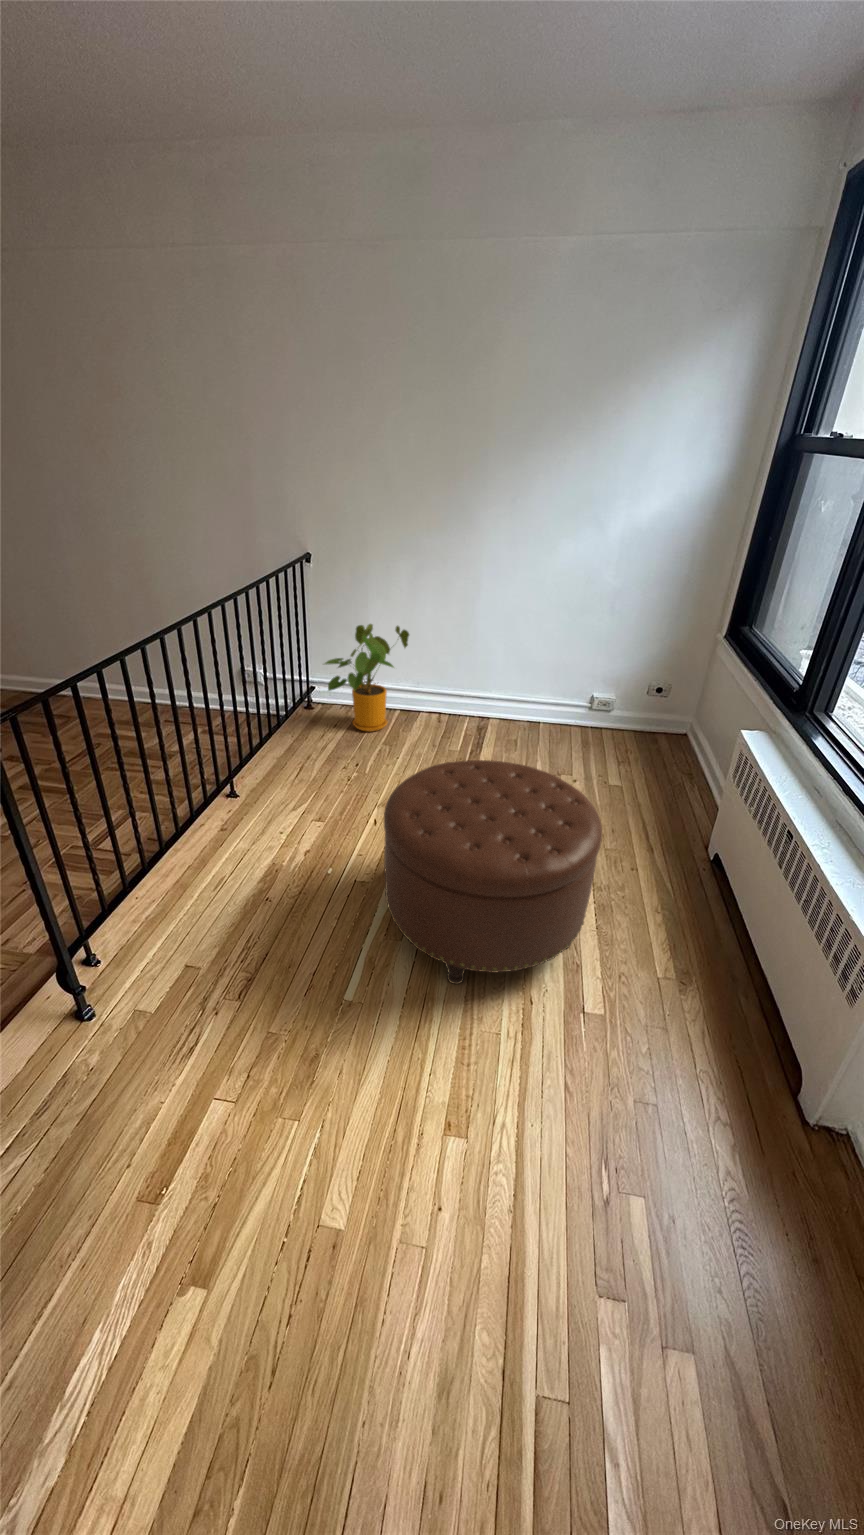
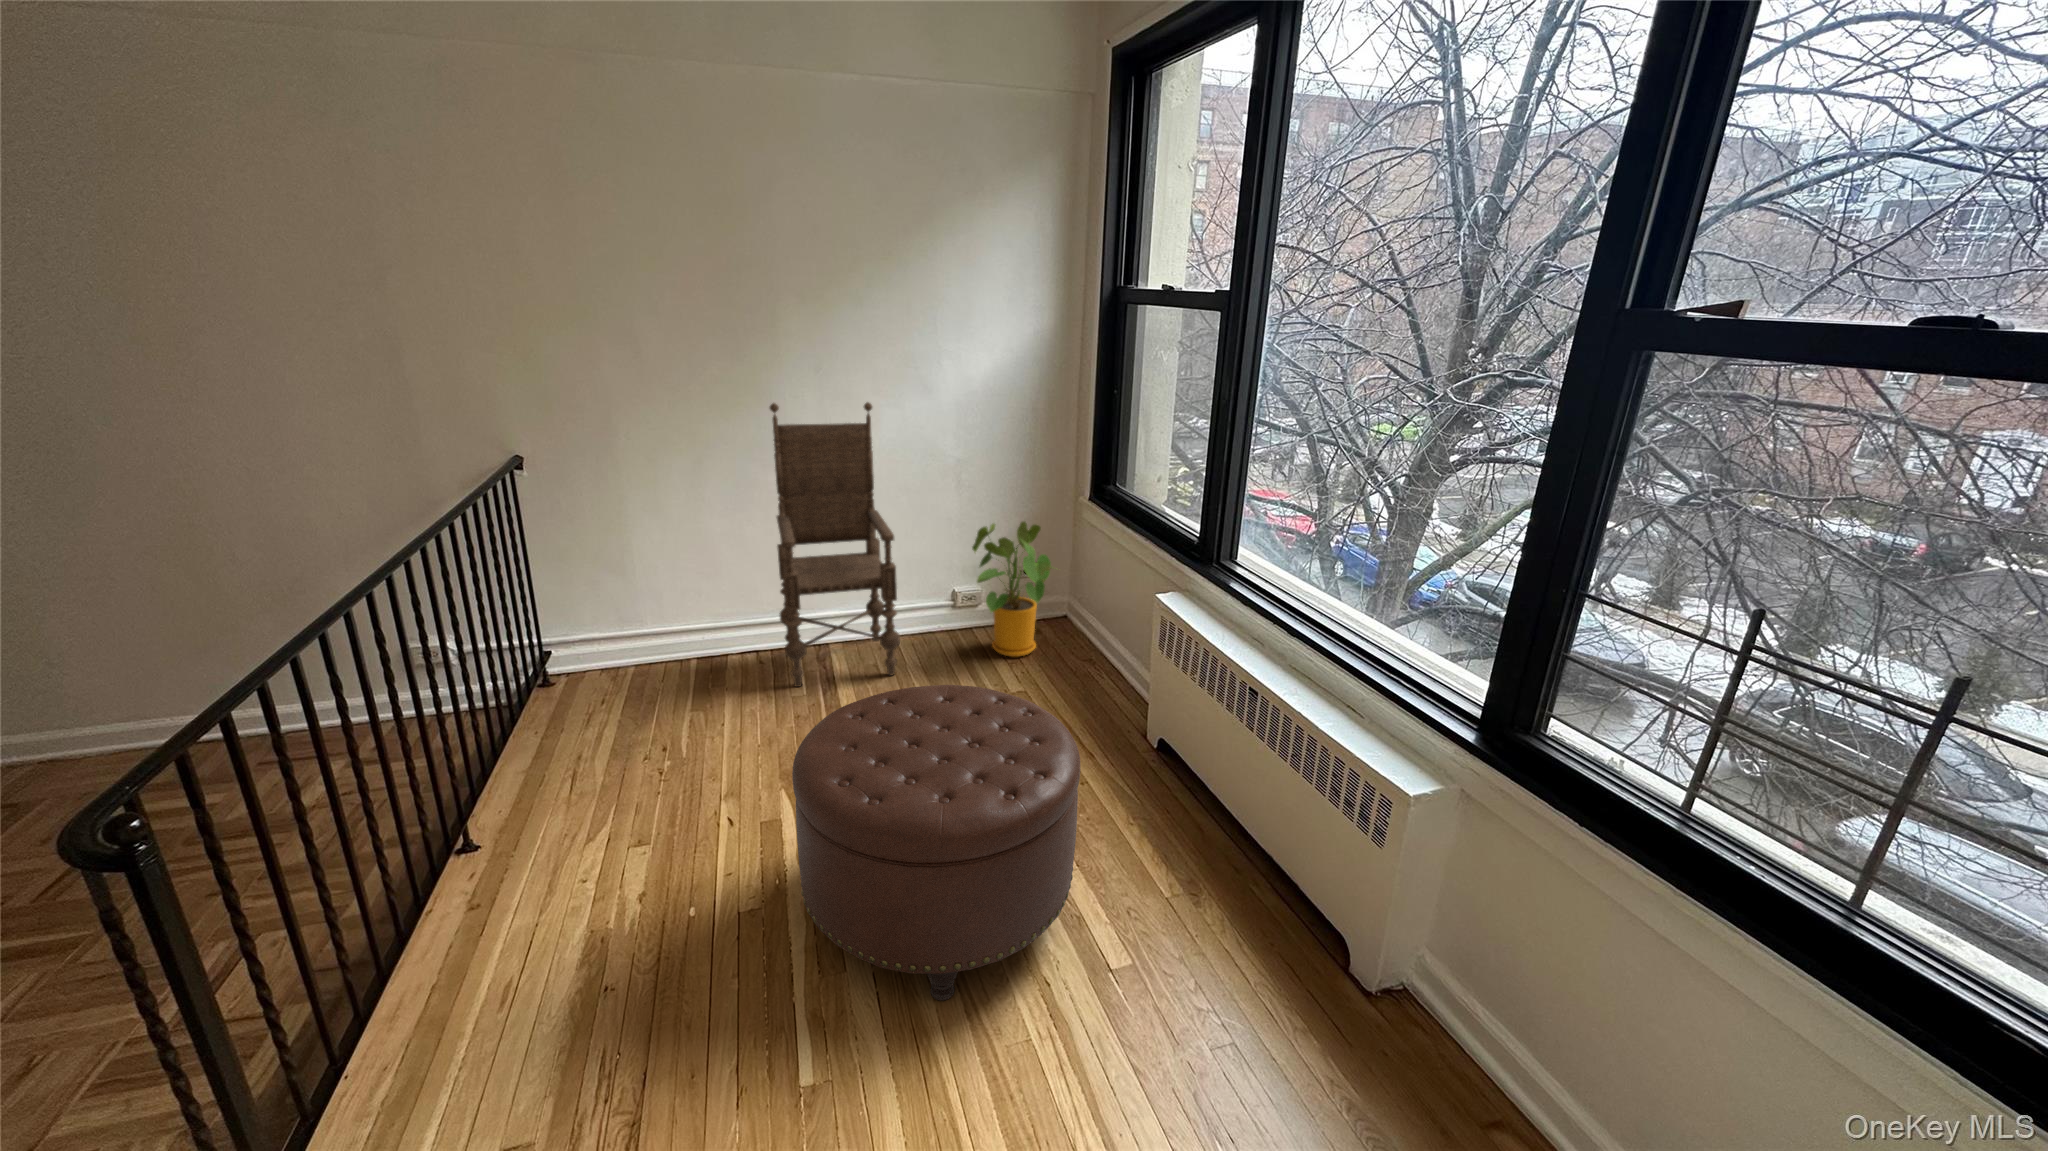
armchair: none [448,526,548,750] -> present [770,402,900,687]
house plant: present [325,624,409,732] -> present [972,521,1052,657]

